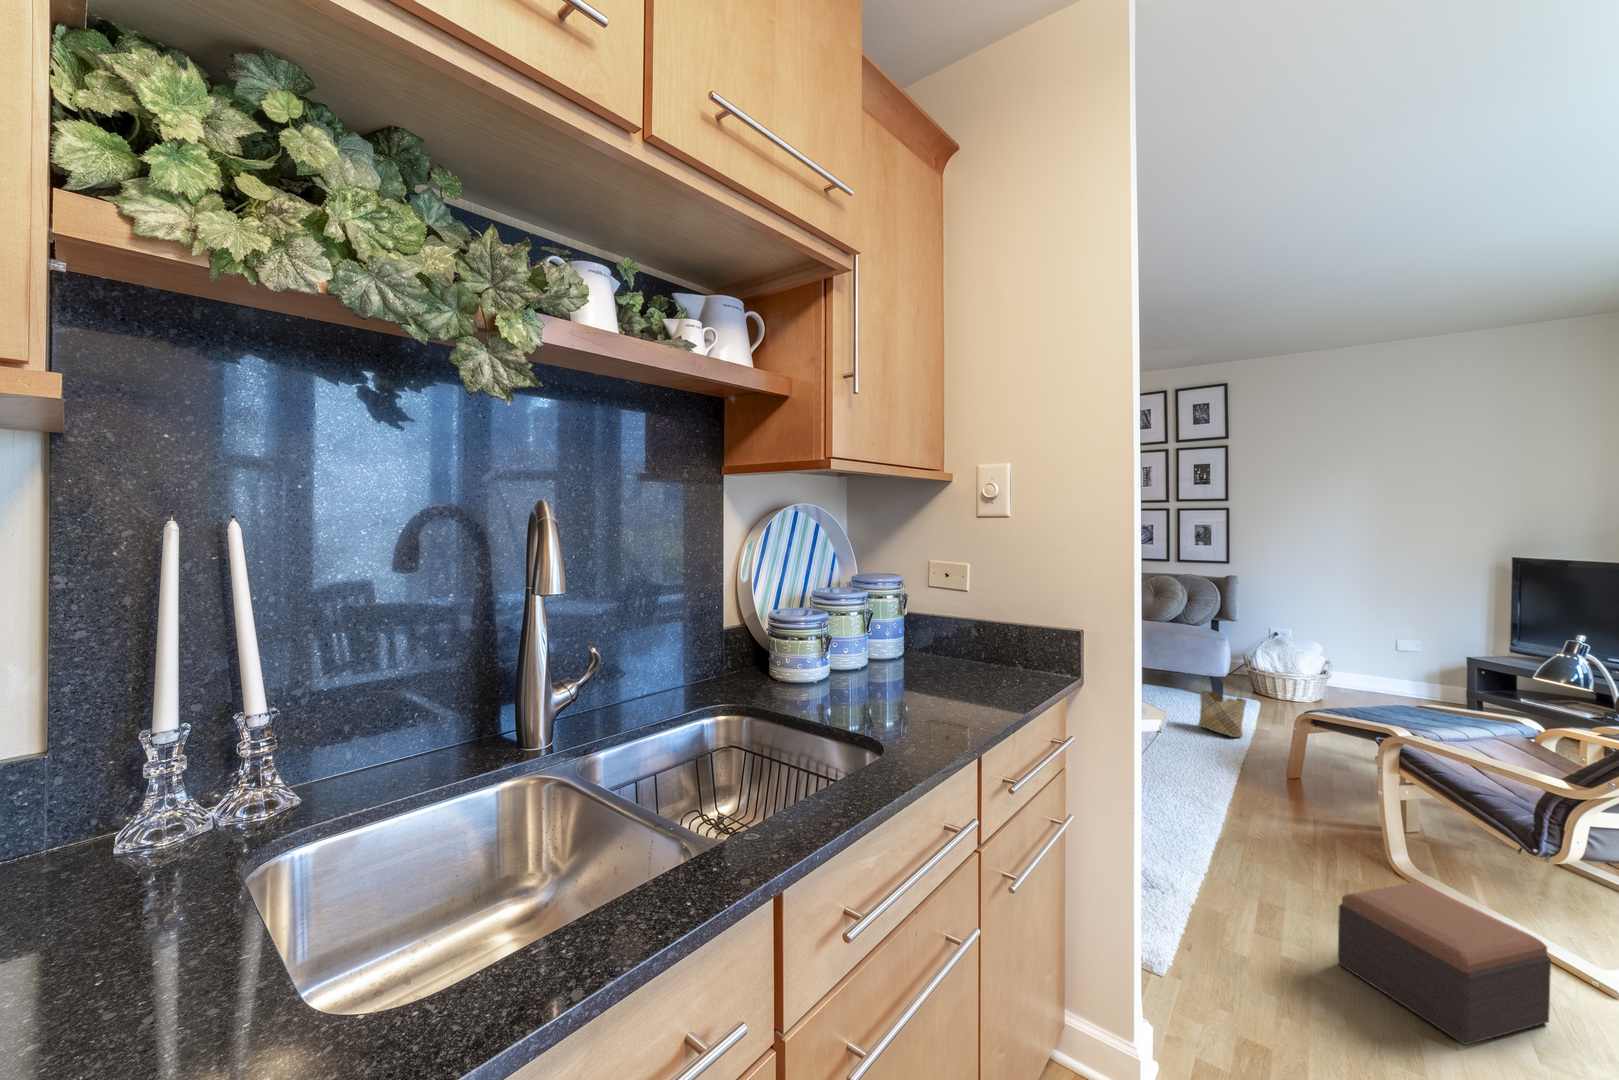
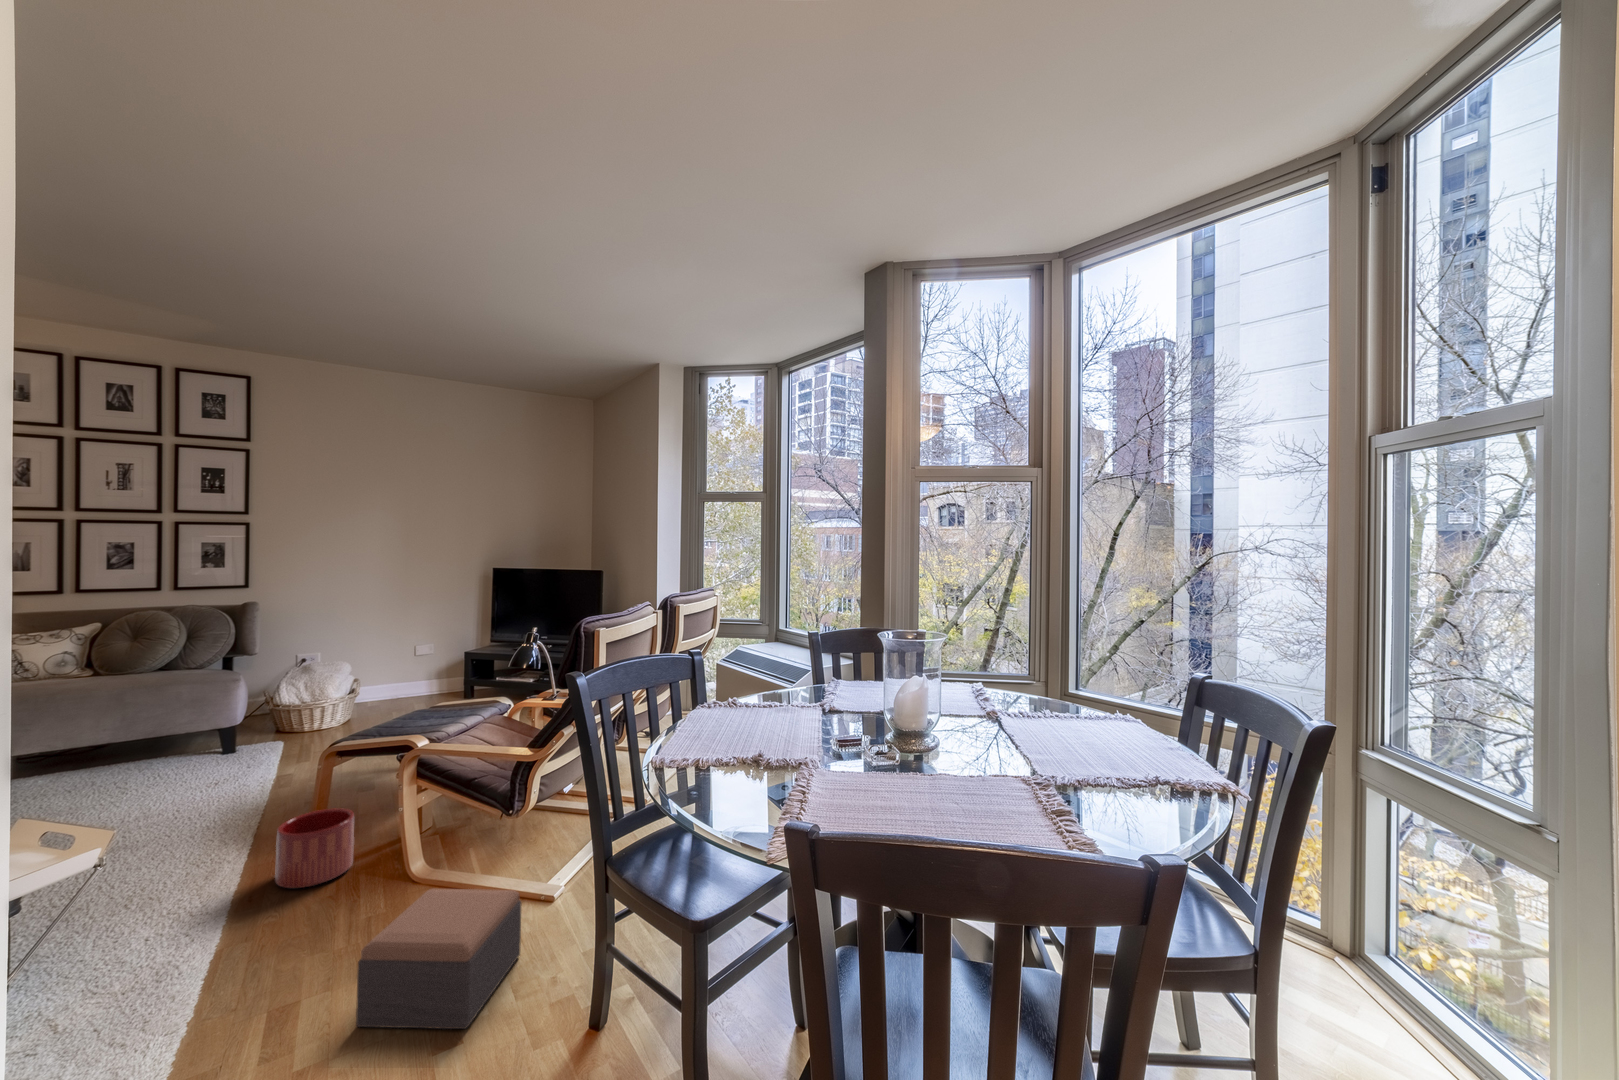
woven basket: present [1198,676,1246,737] -> none [195,721,264,798]
planter: none [1261,764,1330,832] -> present [275,808,354,888]

